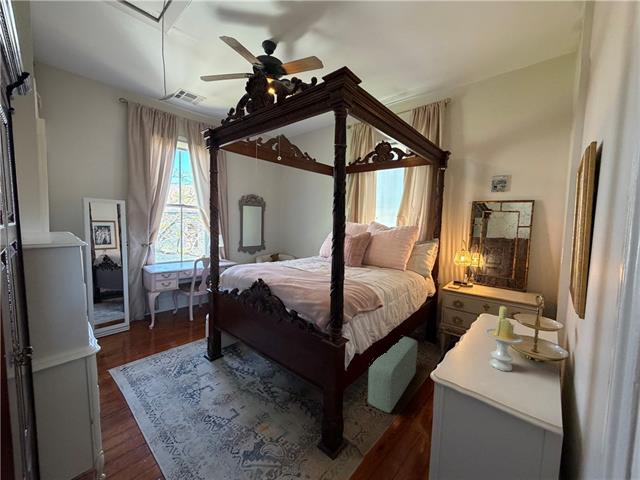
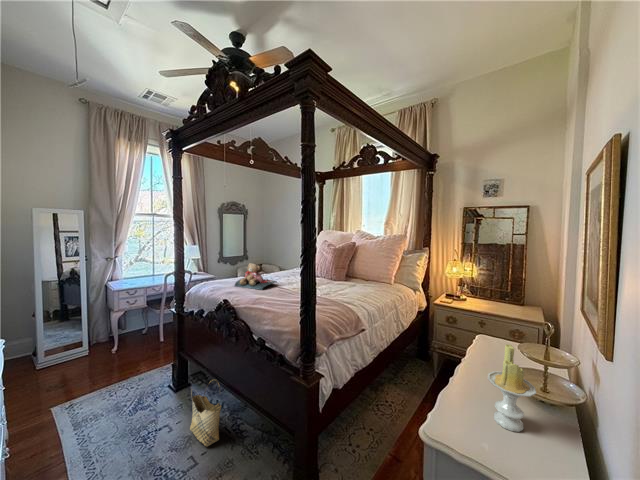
teddy bear: none [263,249,301,273] -> present [235,263,277,290]
pouf: present [368,336,417,413] -> none [351,357,407,455]
woven basket: none [229,347,257,402] -> present [190,379,221,446]

